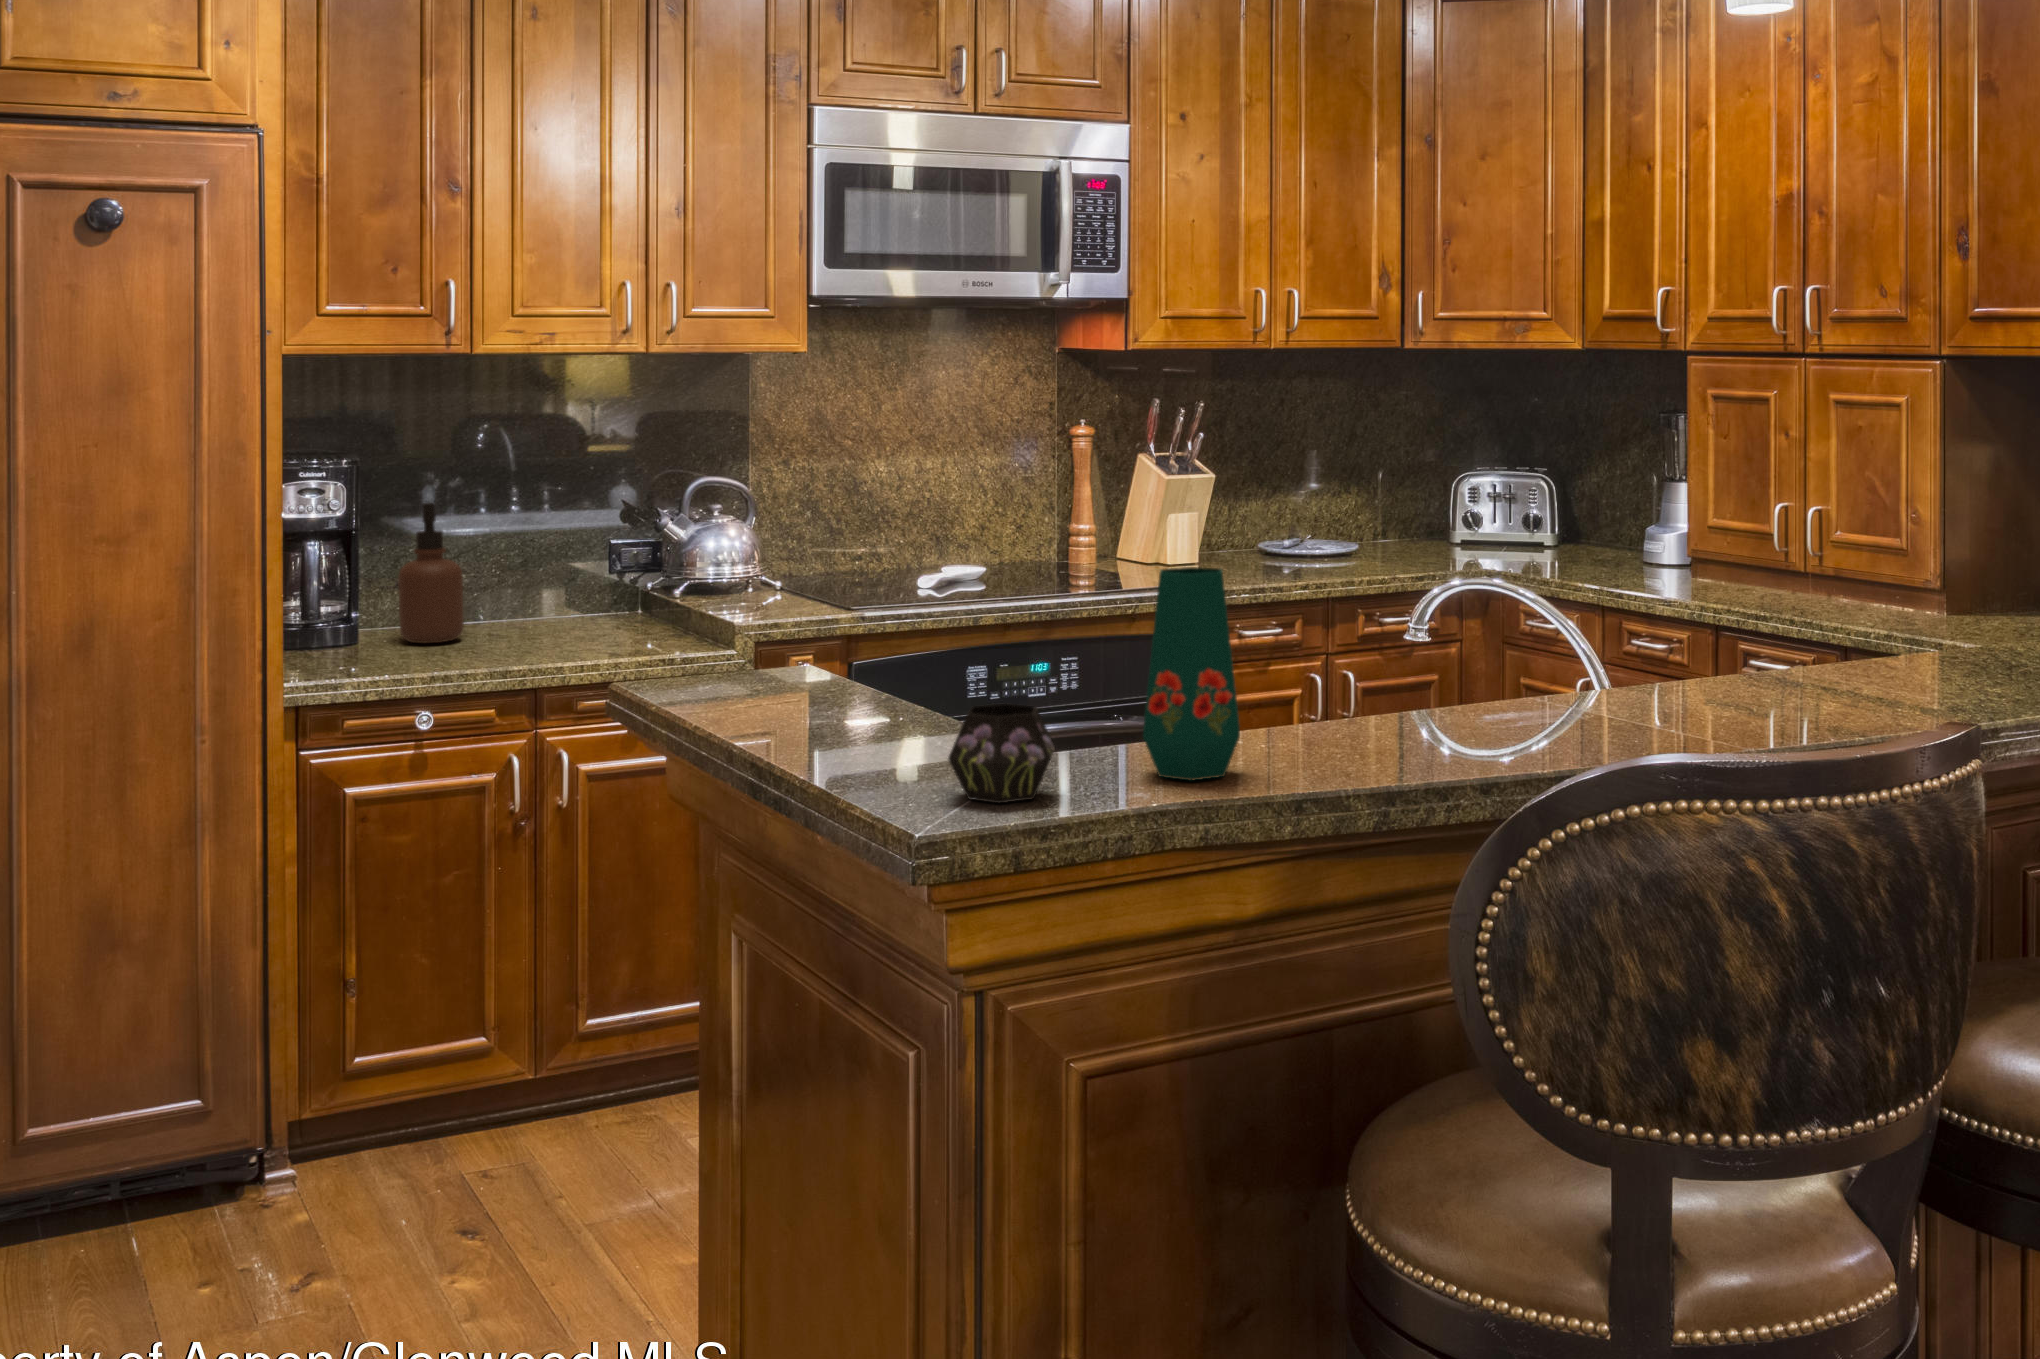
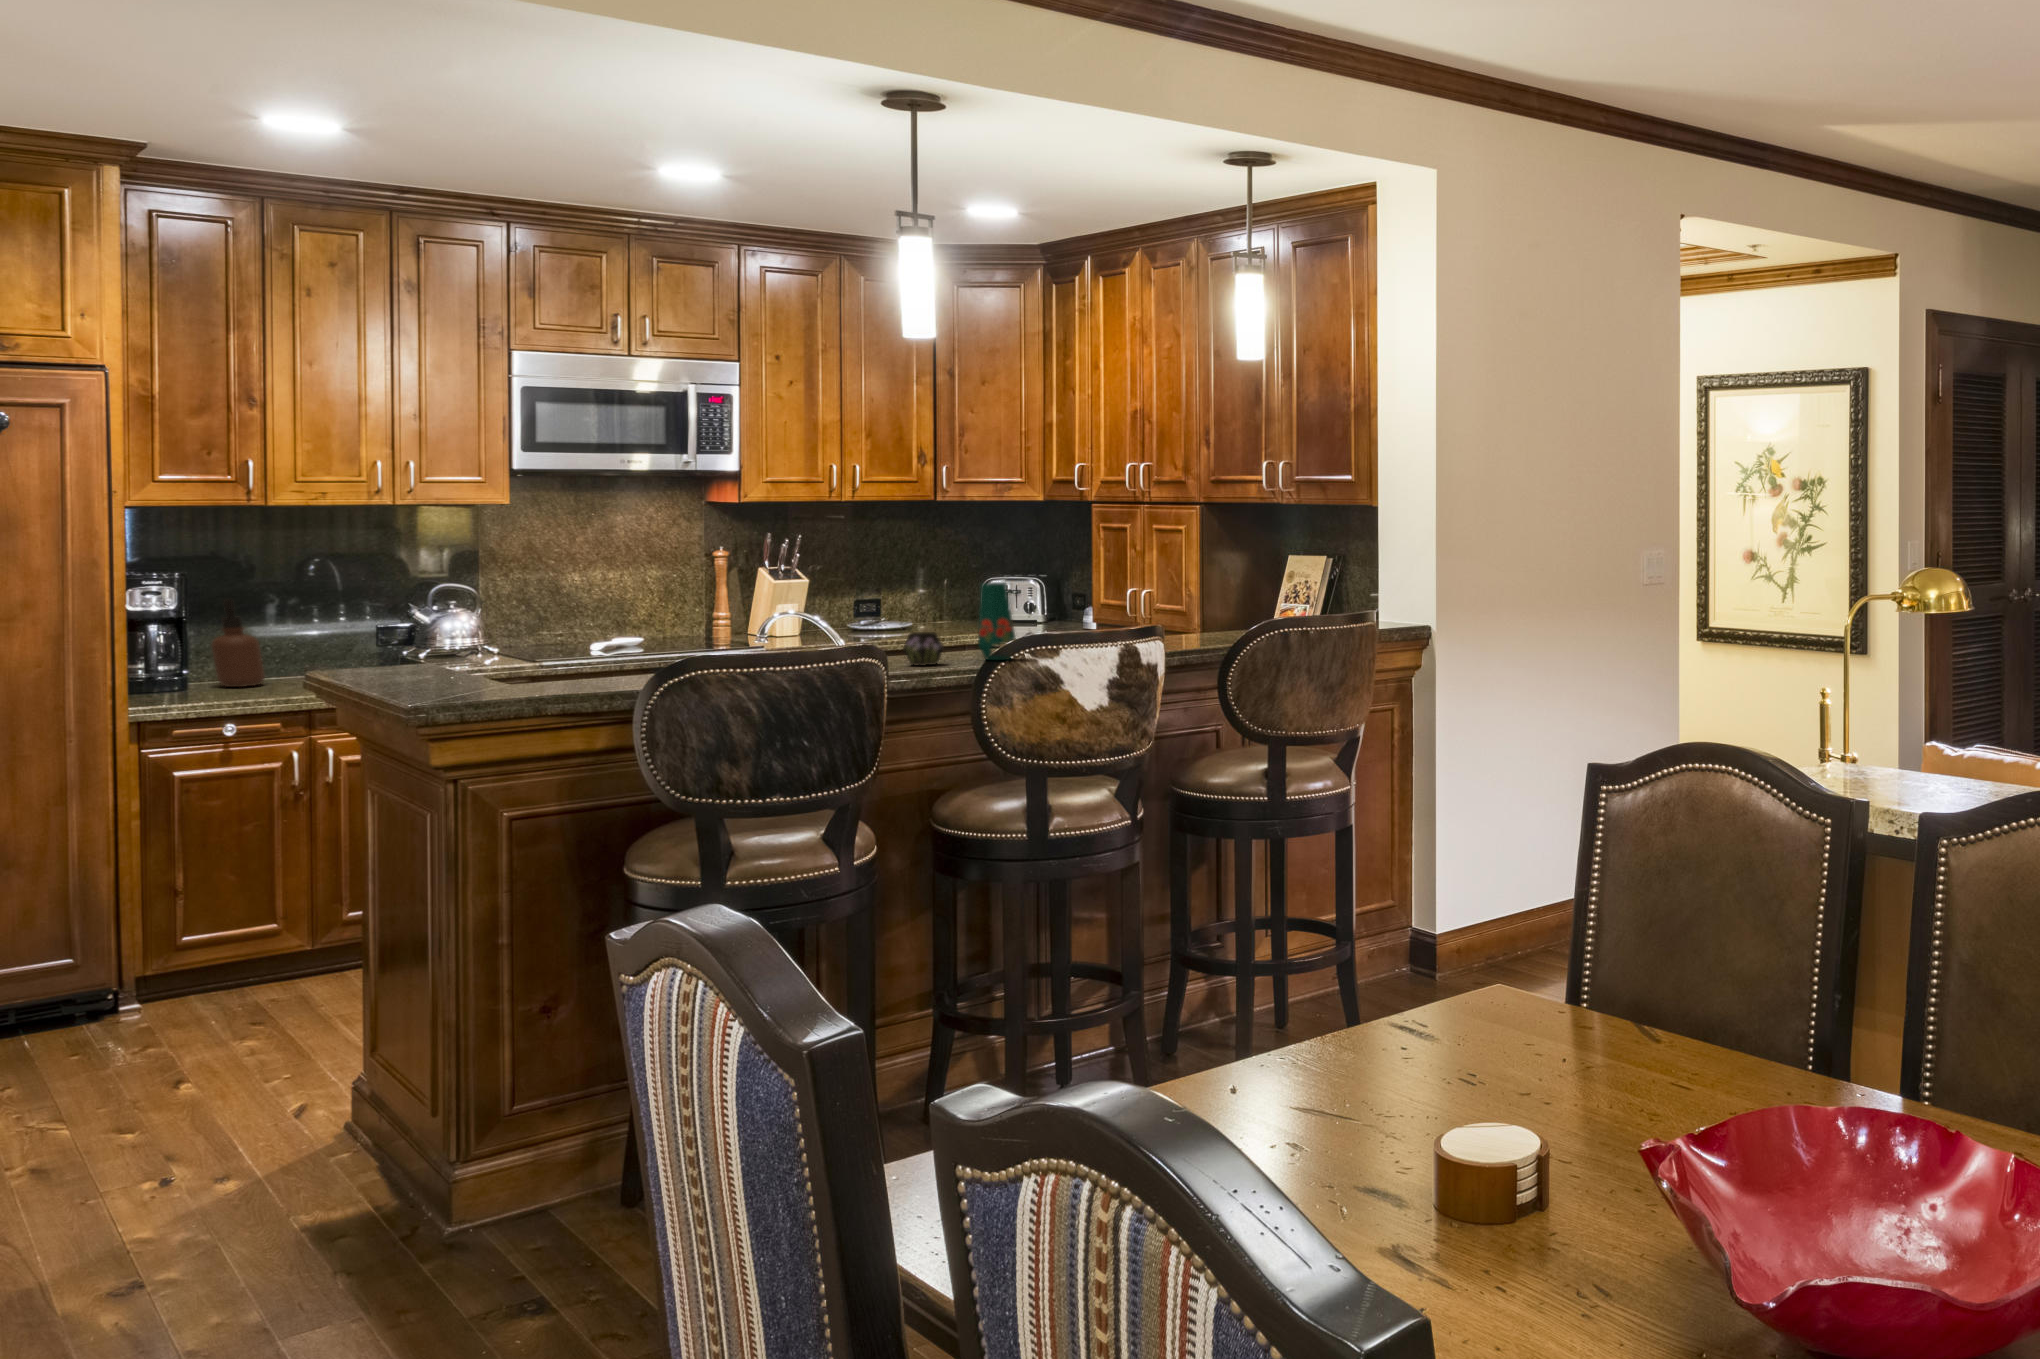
vase: present [948,567,1240,803] -> present [903,582,1015,666]

